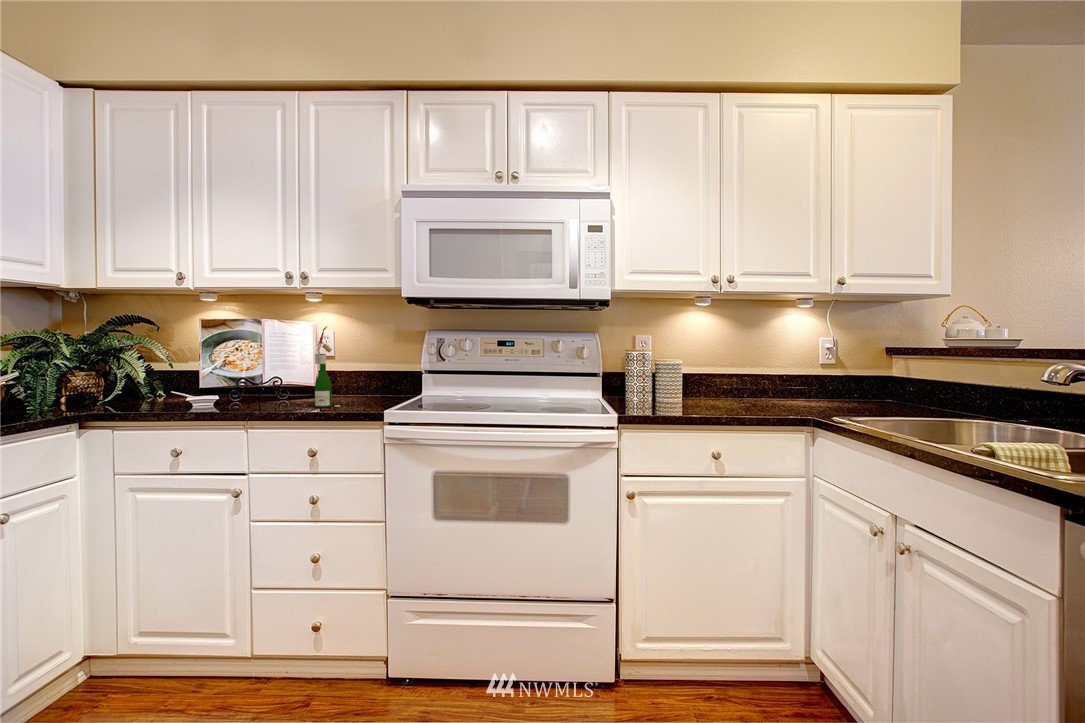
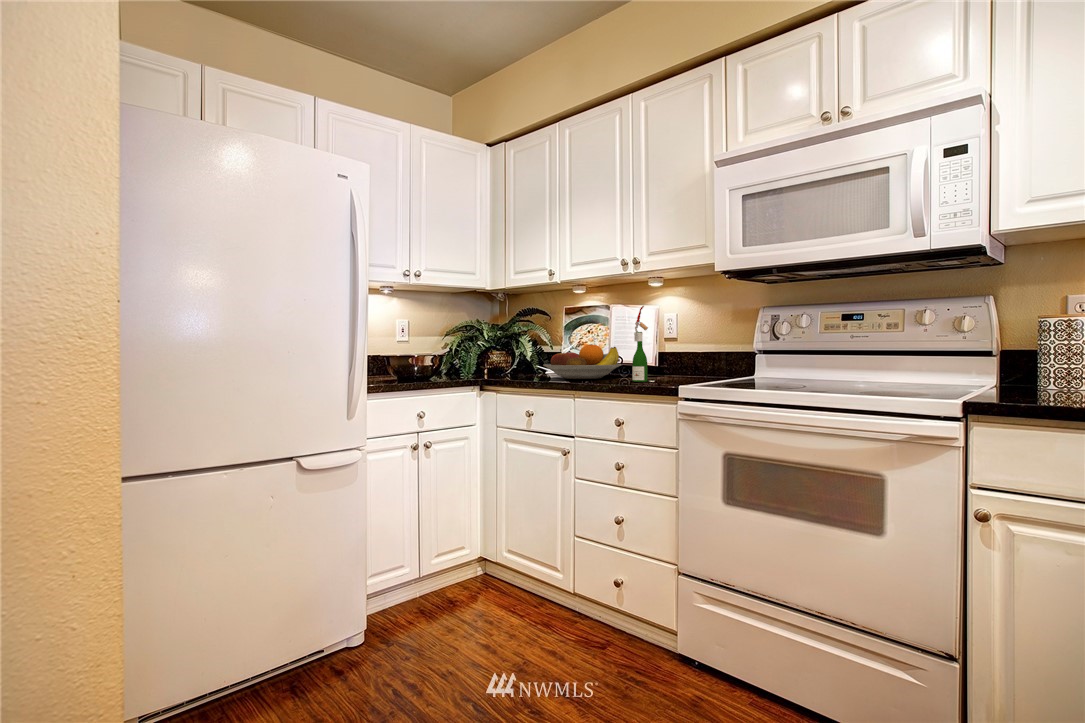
fruit bowl: none [185,366,289,407] -> present [543,344,621,379]

